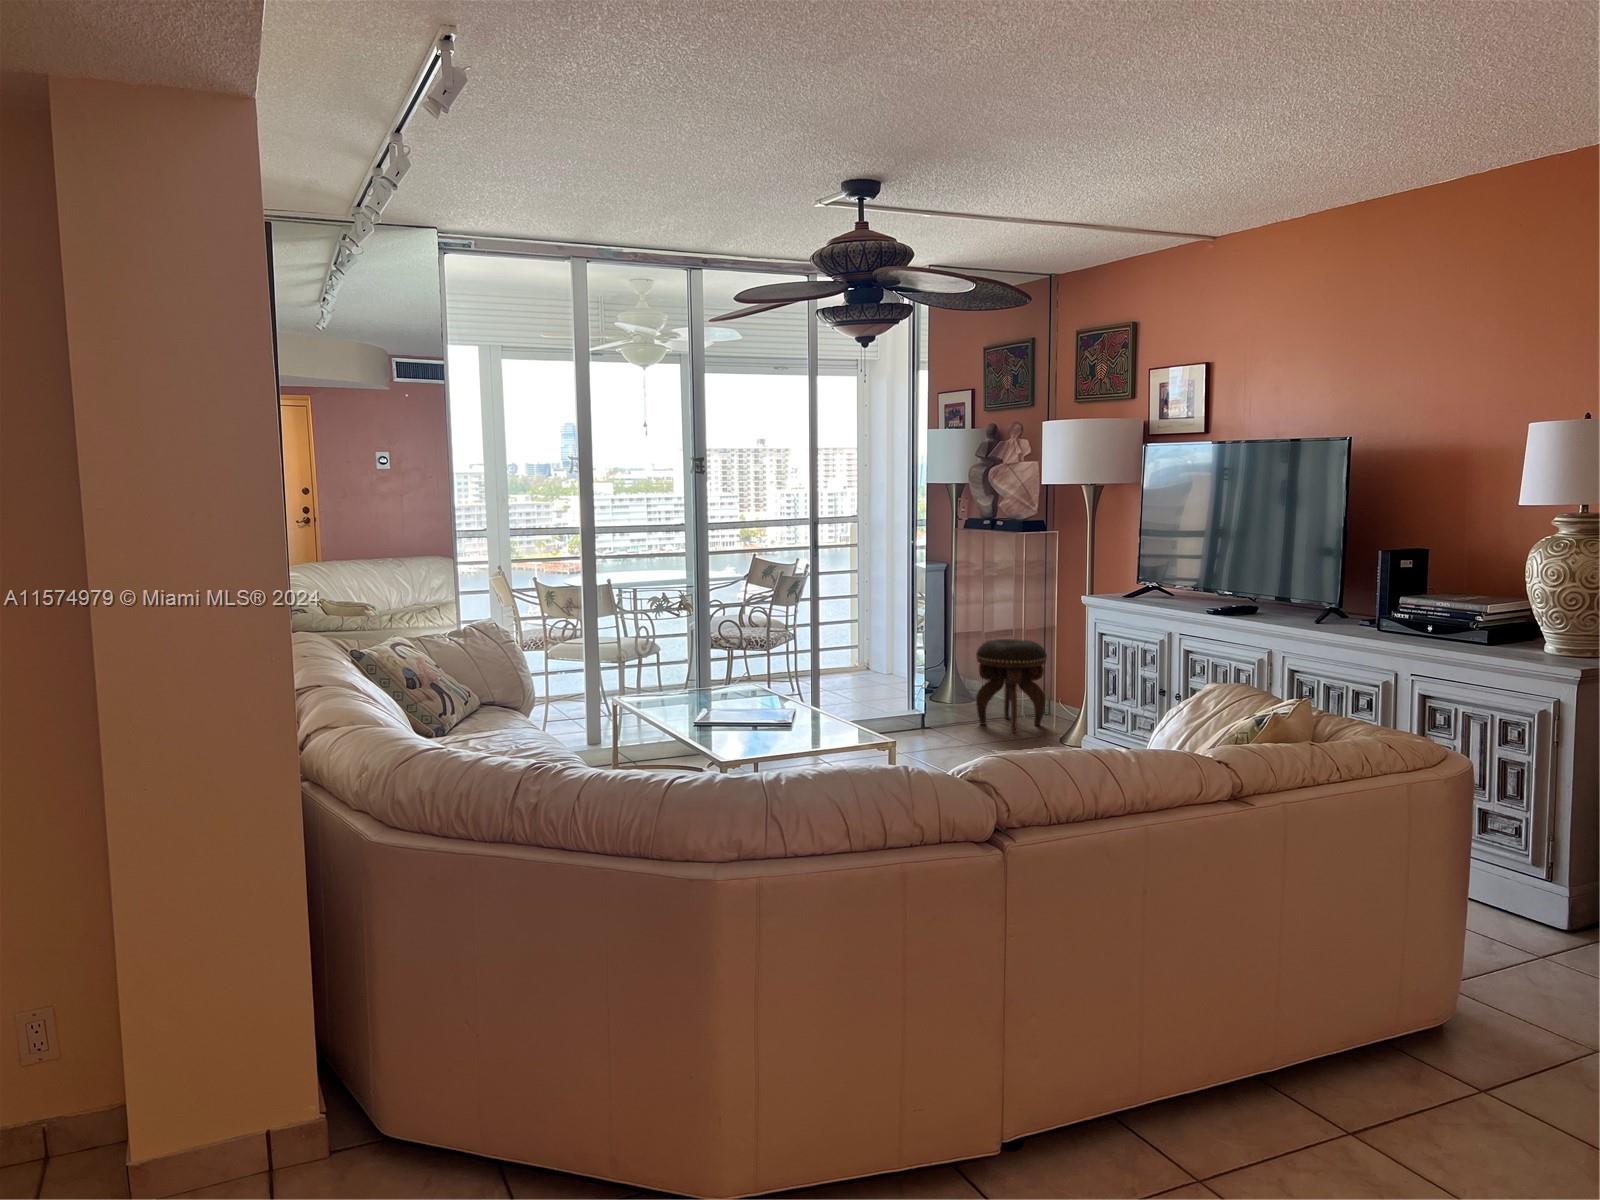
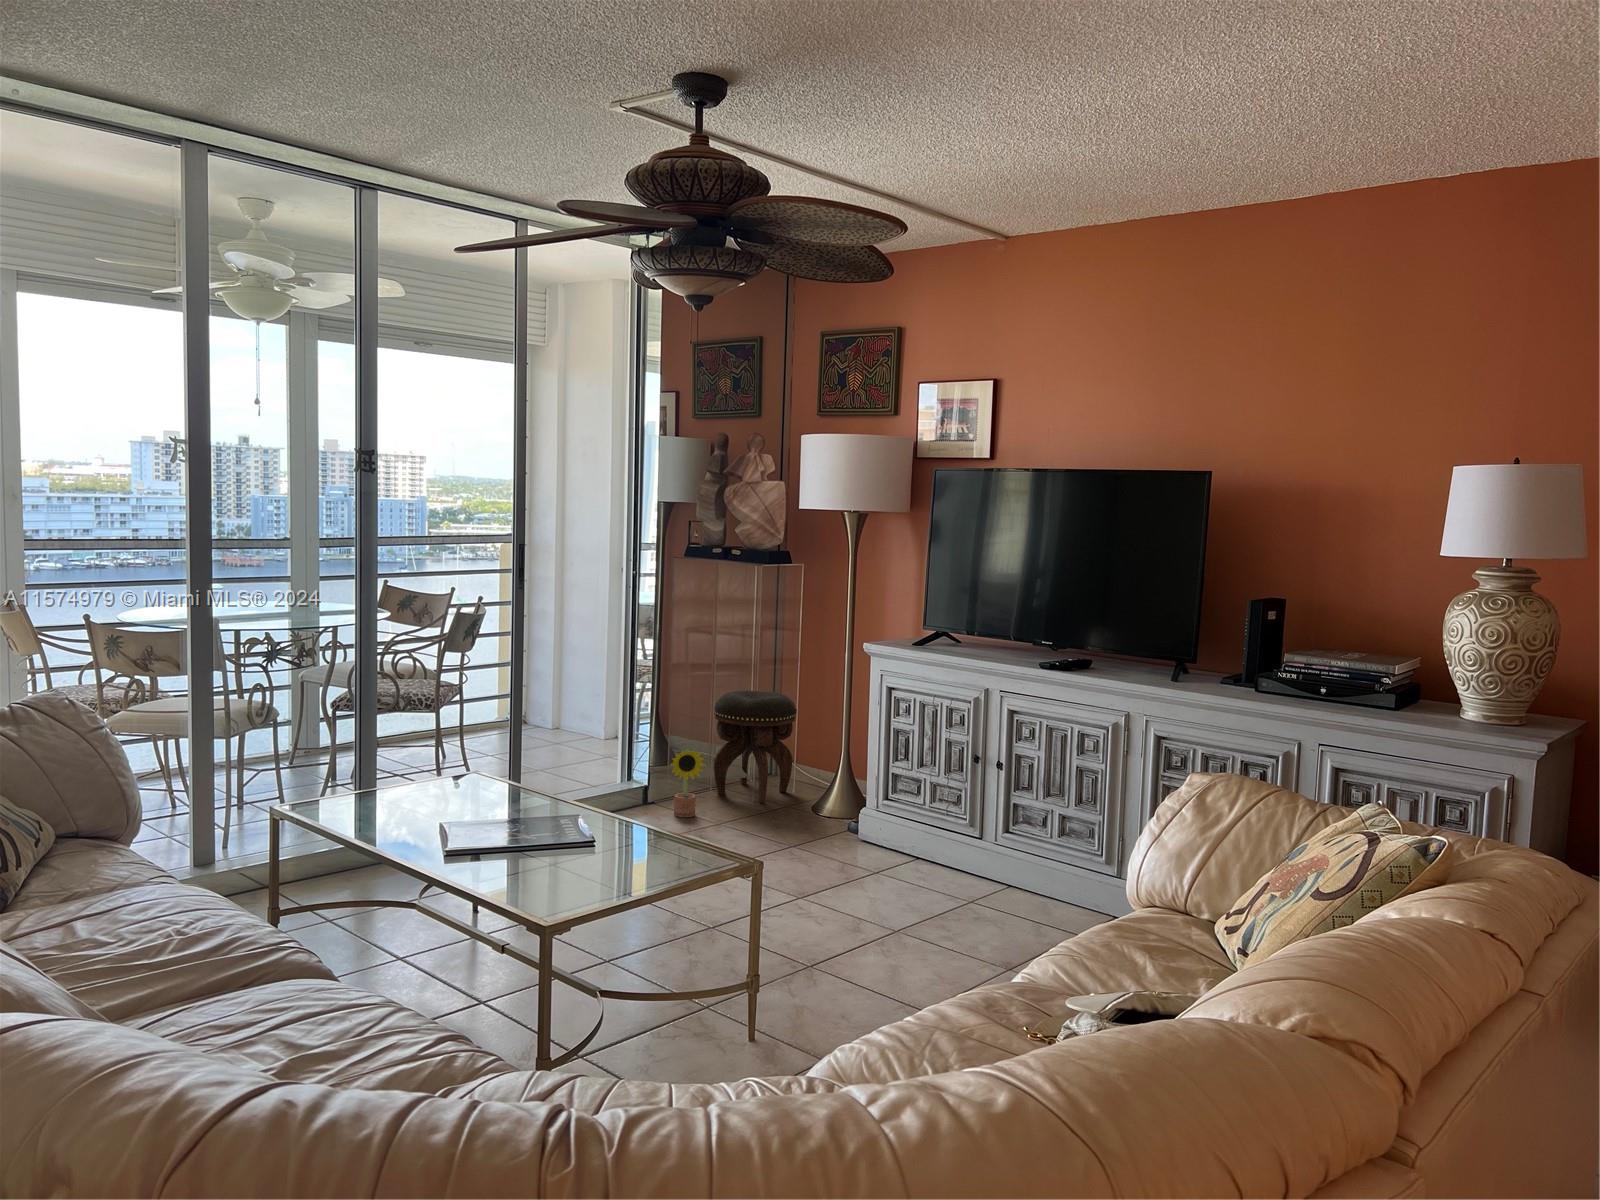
decorative plant: none [928,682,957,738] -> present [670,749,705,817]

